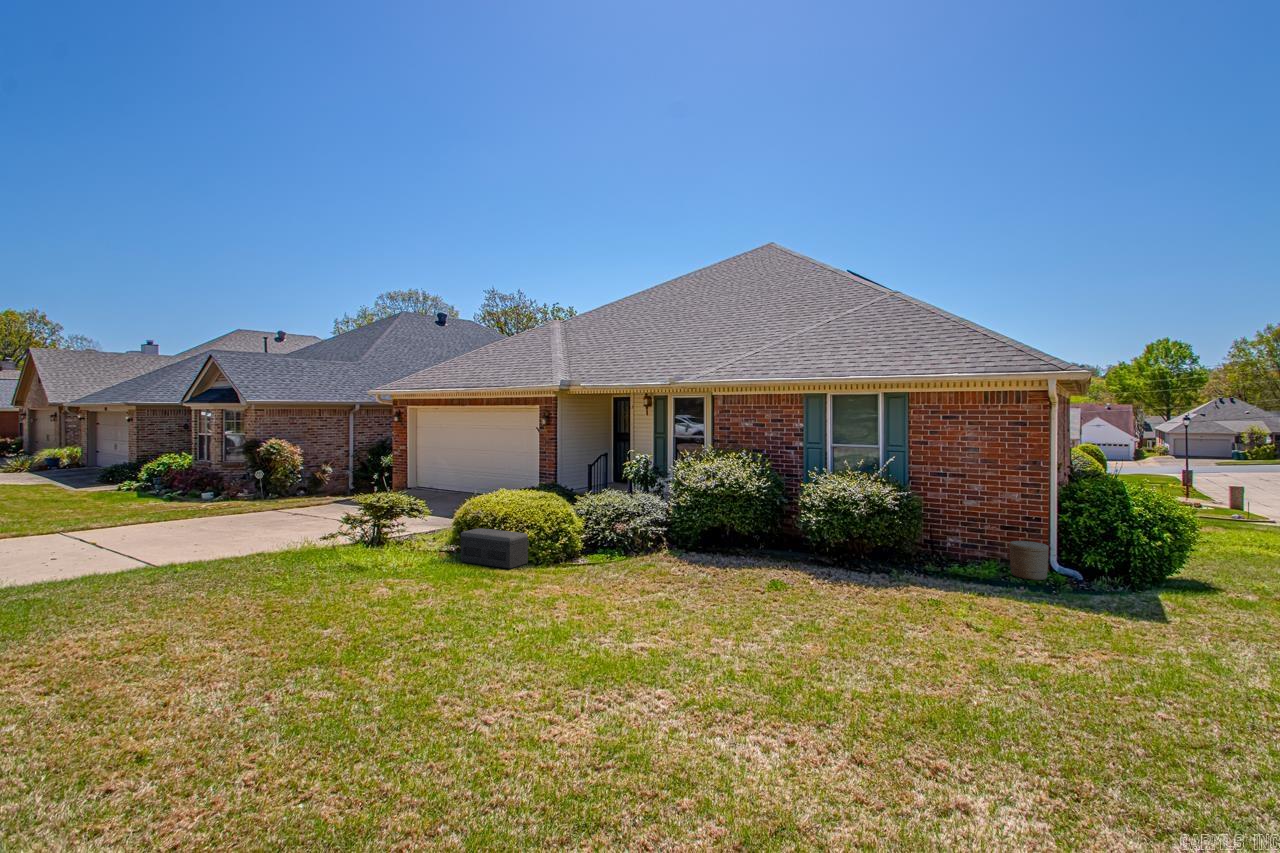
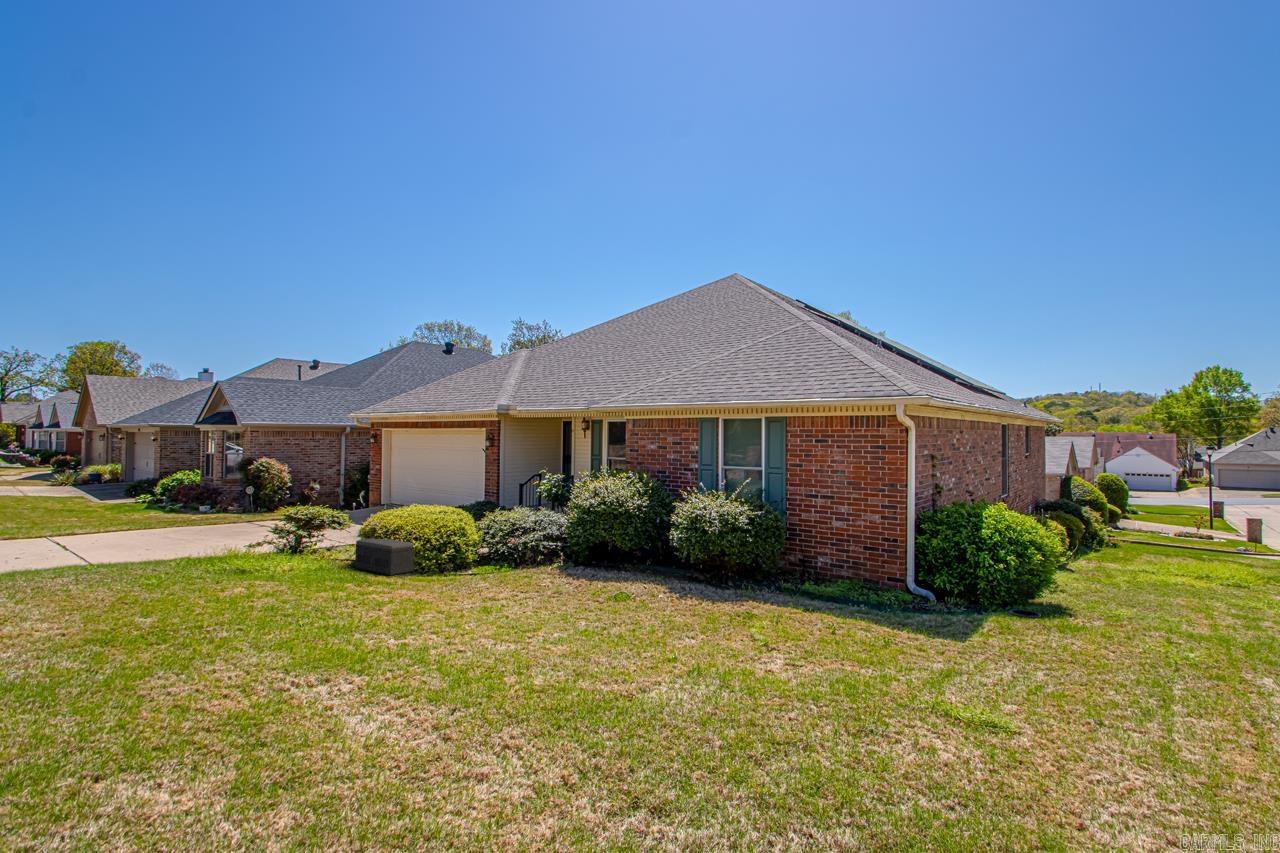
potted tree: none [1162,540,1202,592] -> present [1010,569,1041,618]
woven basket: present [1009,541,1049,580] -> none [865,563,901,602]

